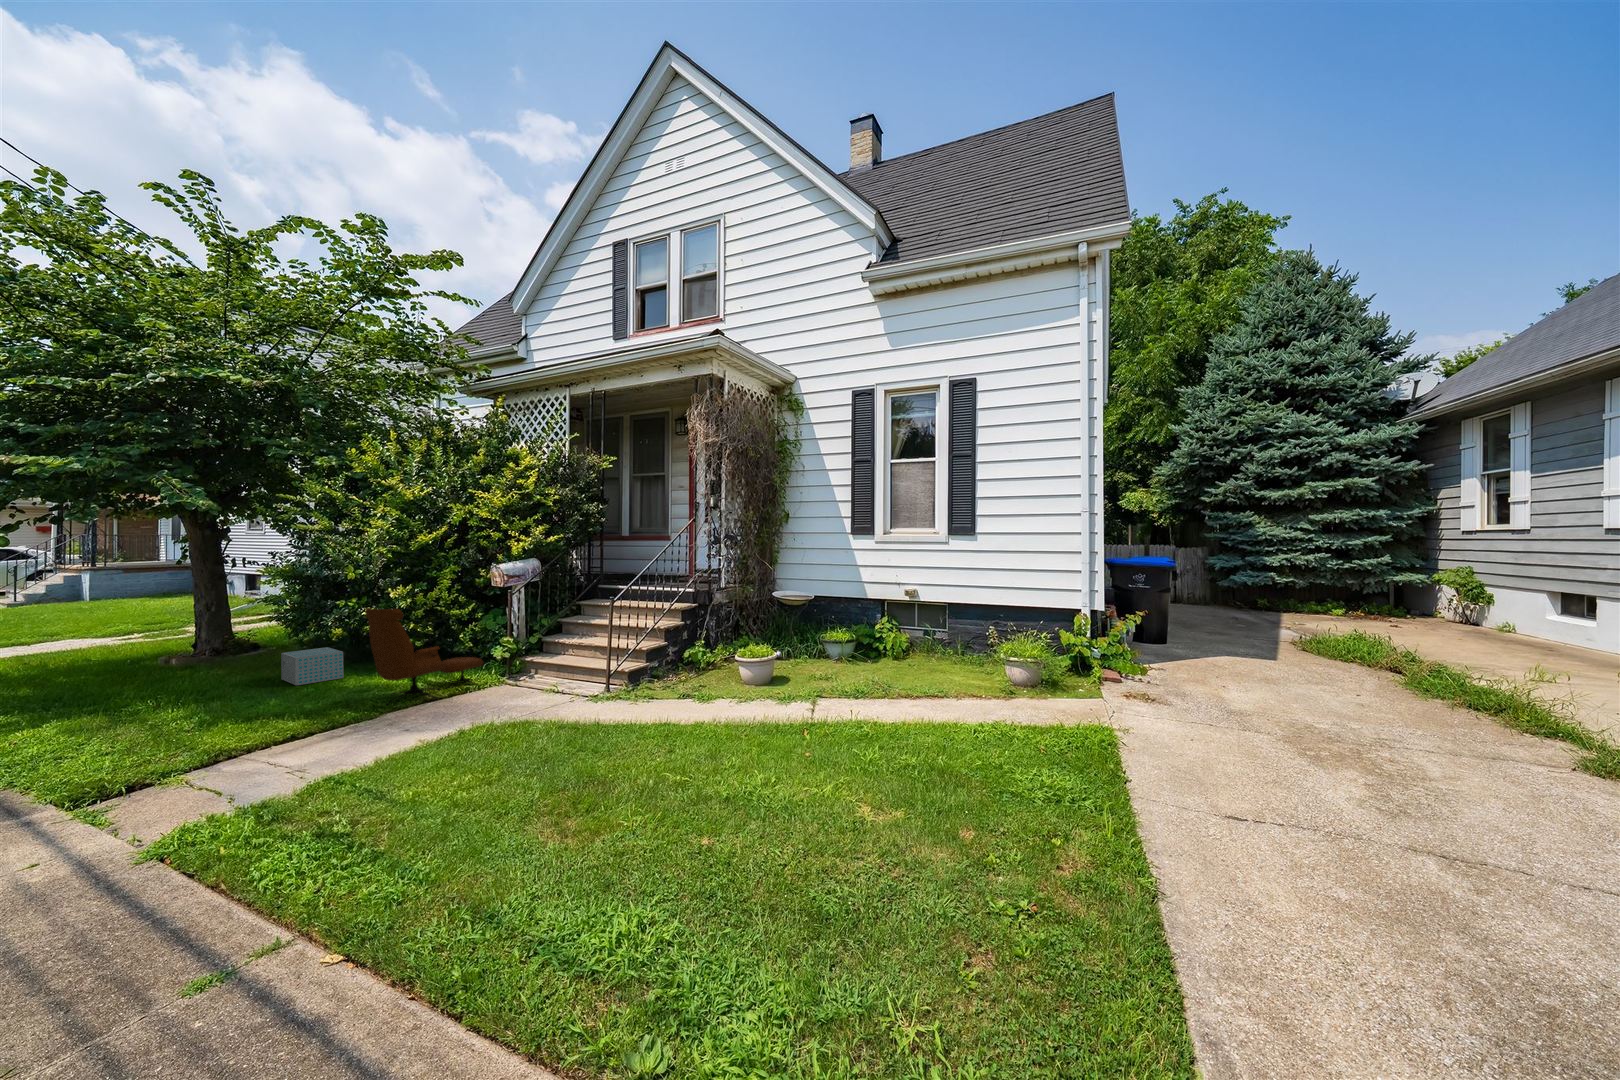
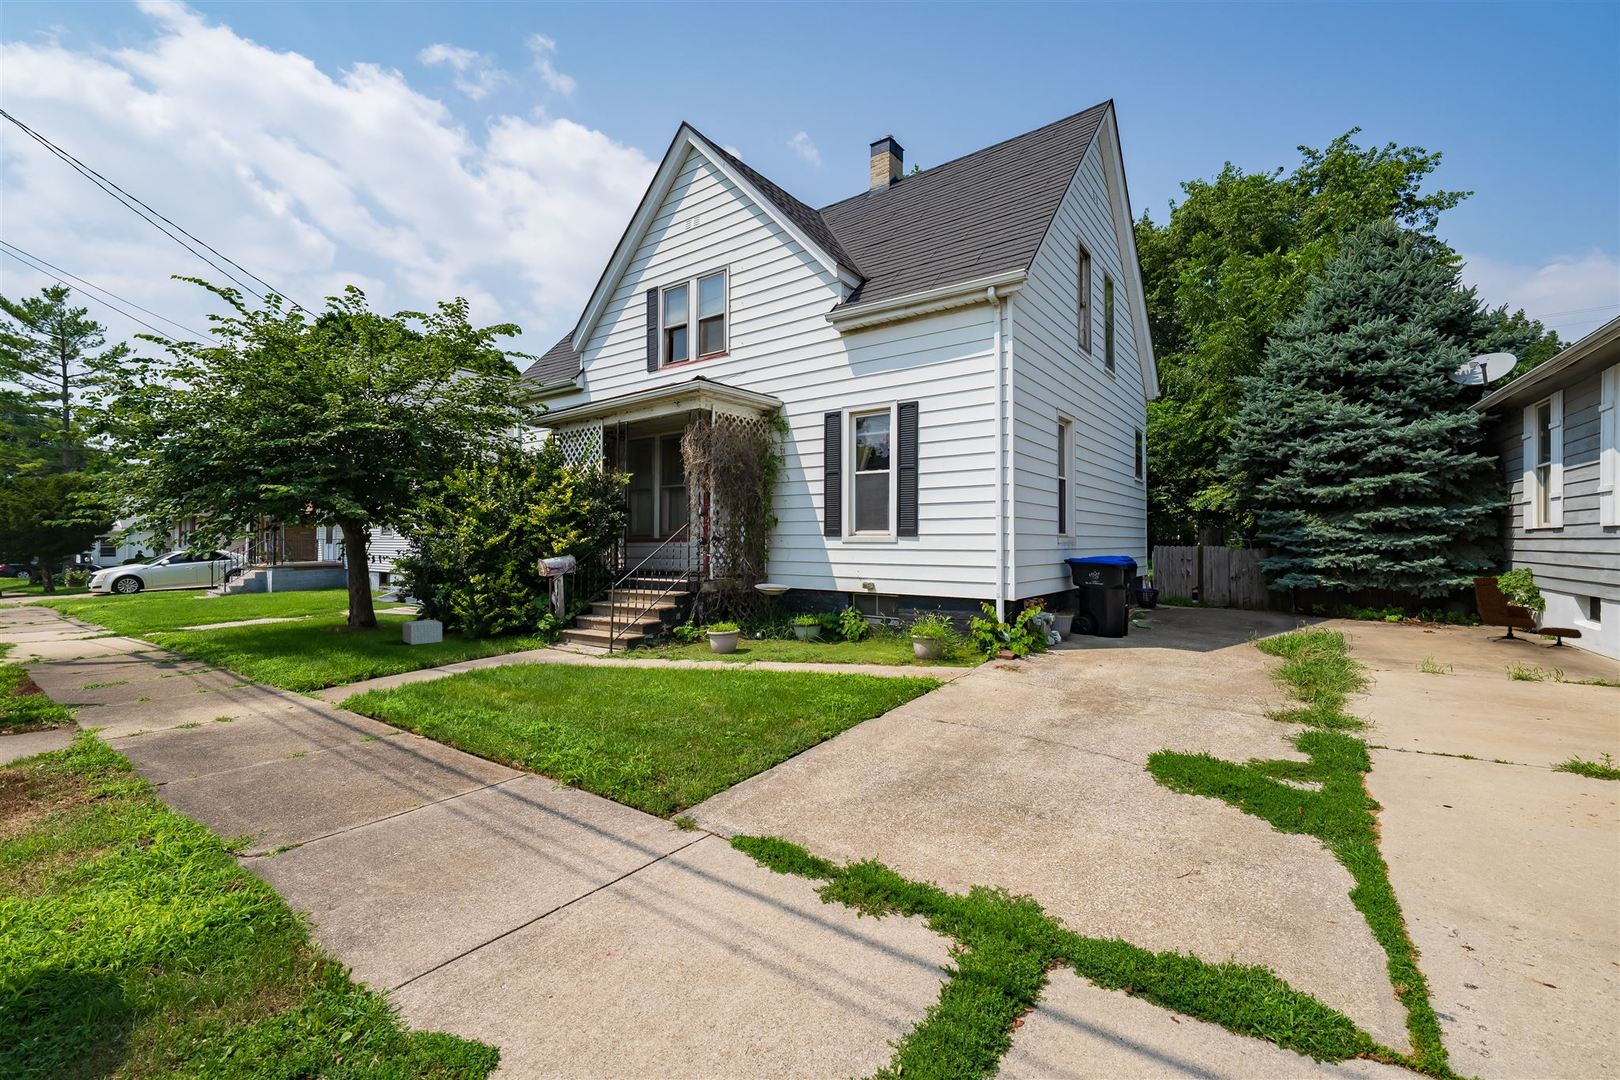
lounge chair: present [365,608,483,706] -> present [1473,577,1582,650]

